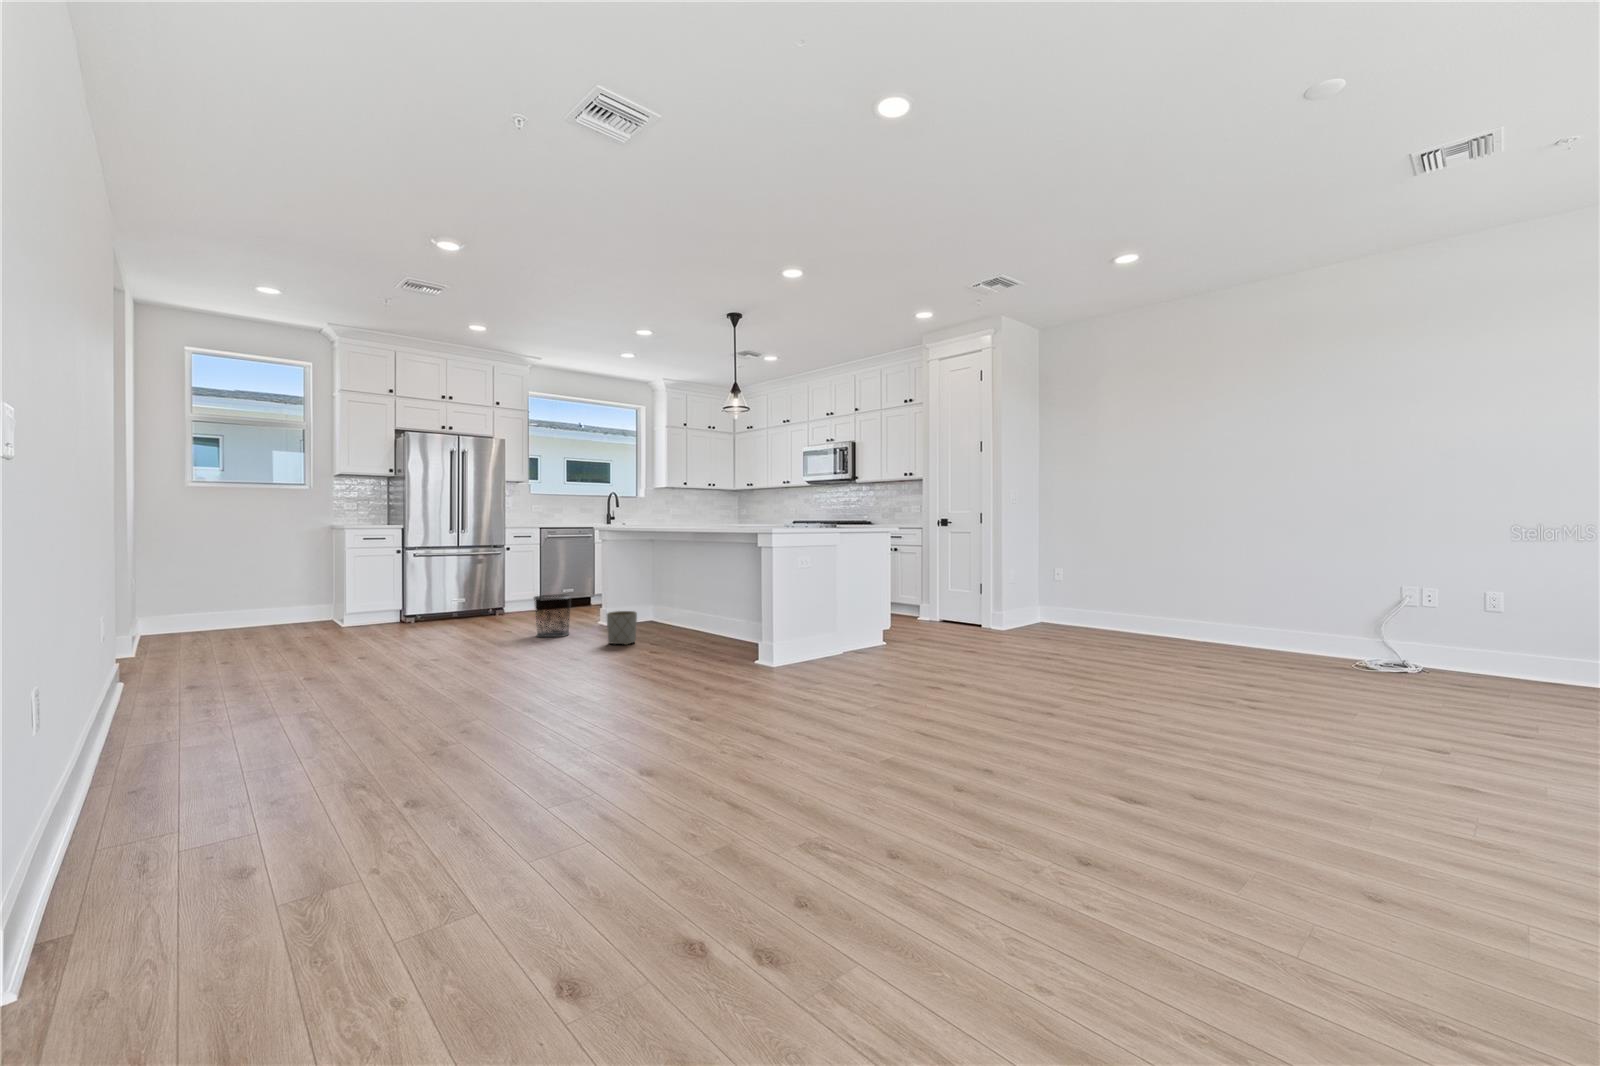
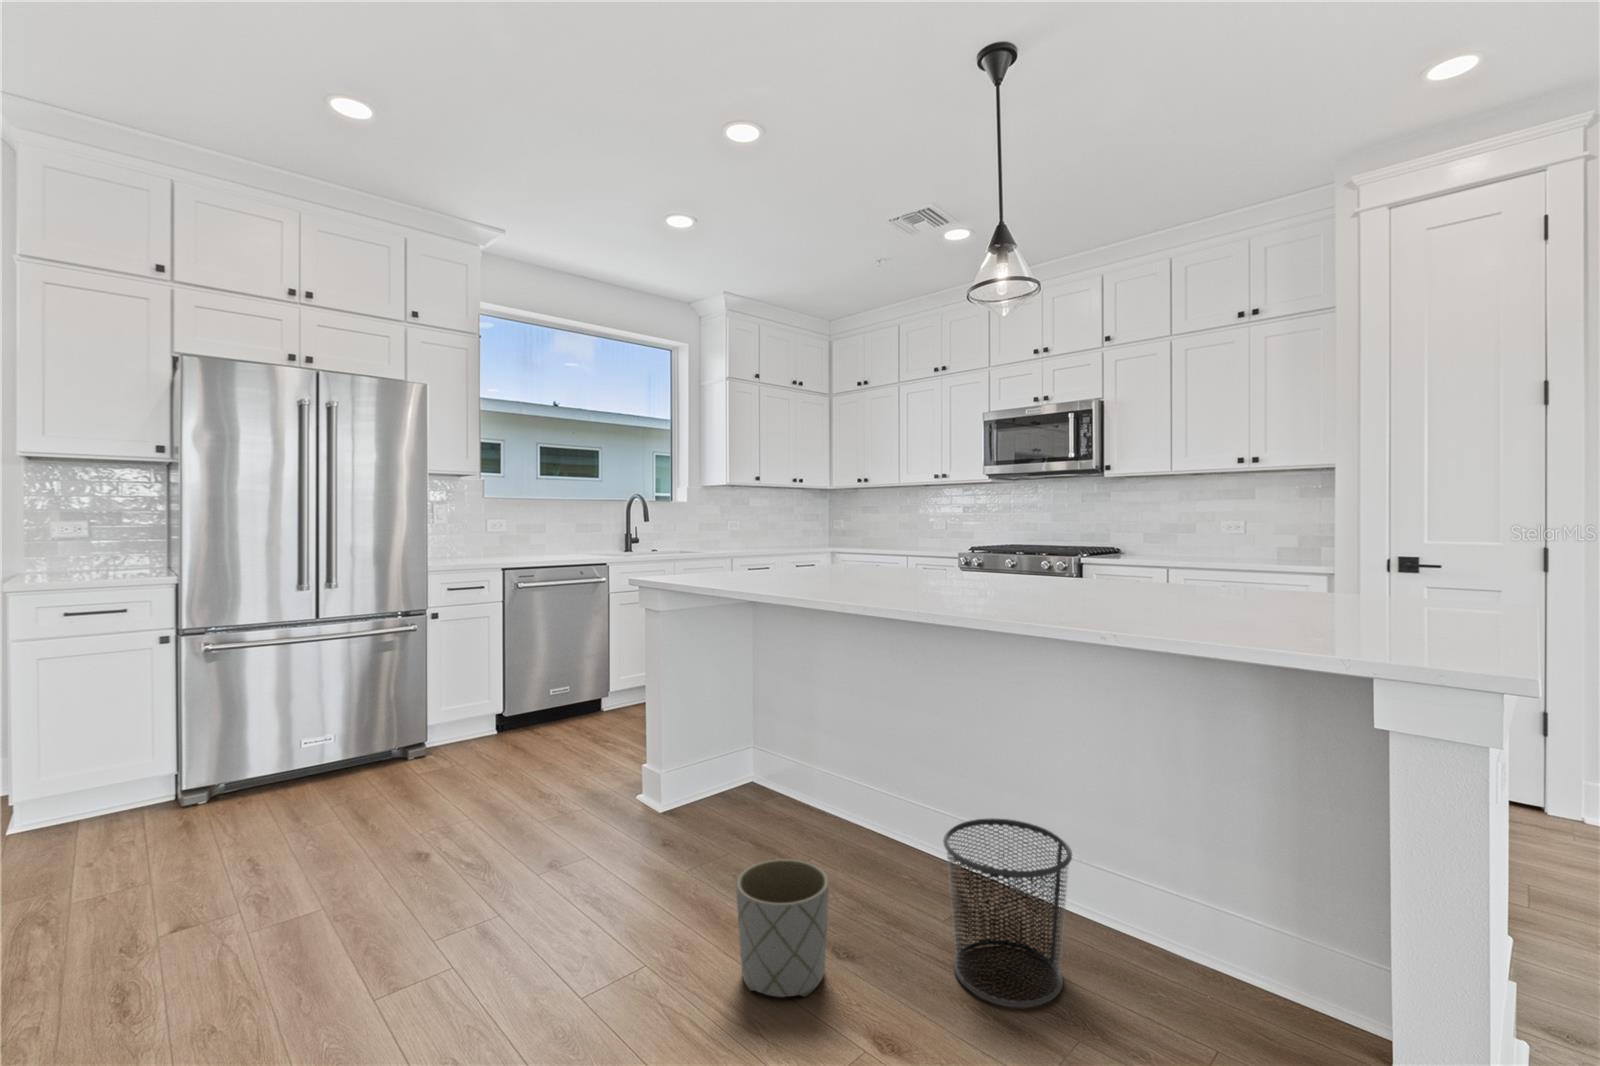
trash can: present [534,594,571,638] -> present [943,818,1072,1007]

